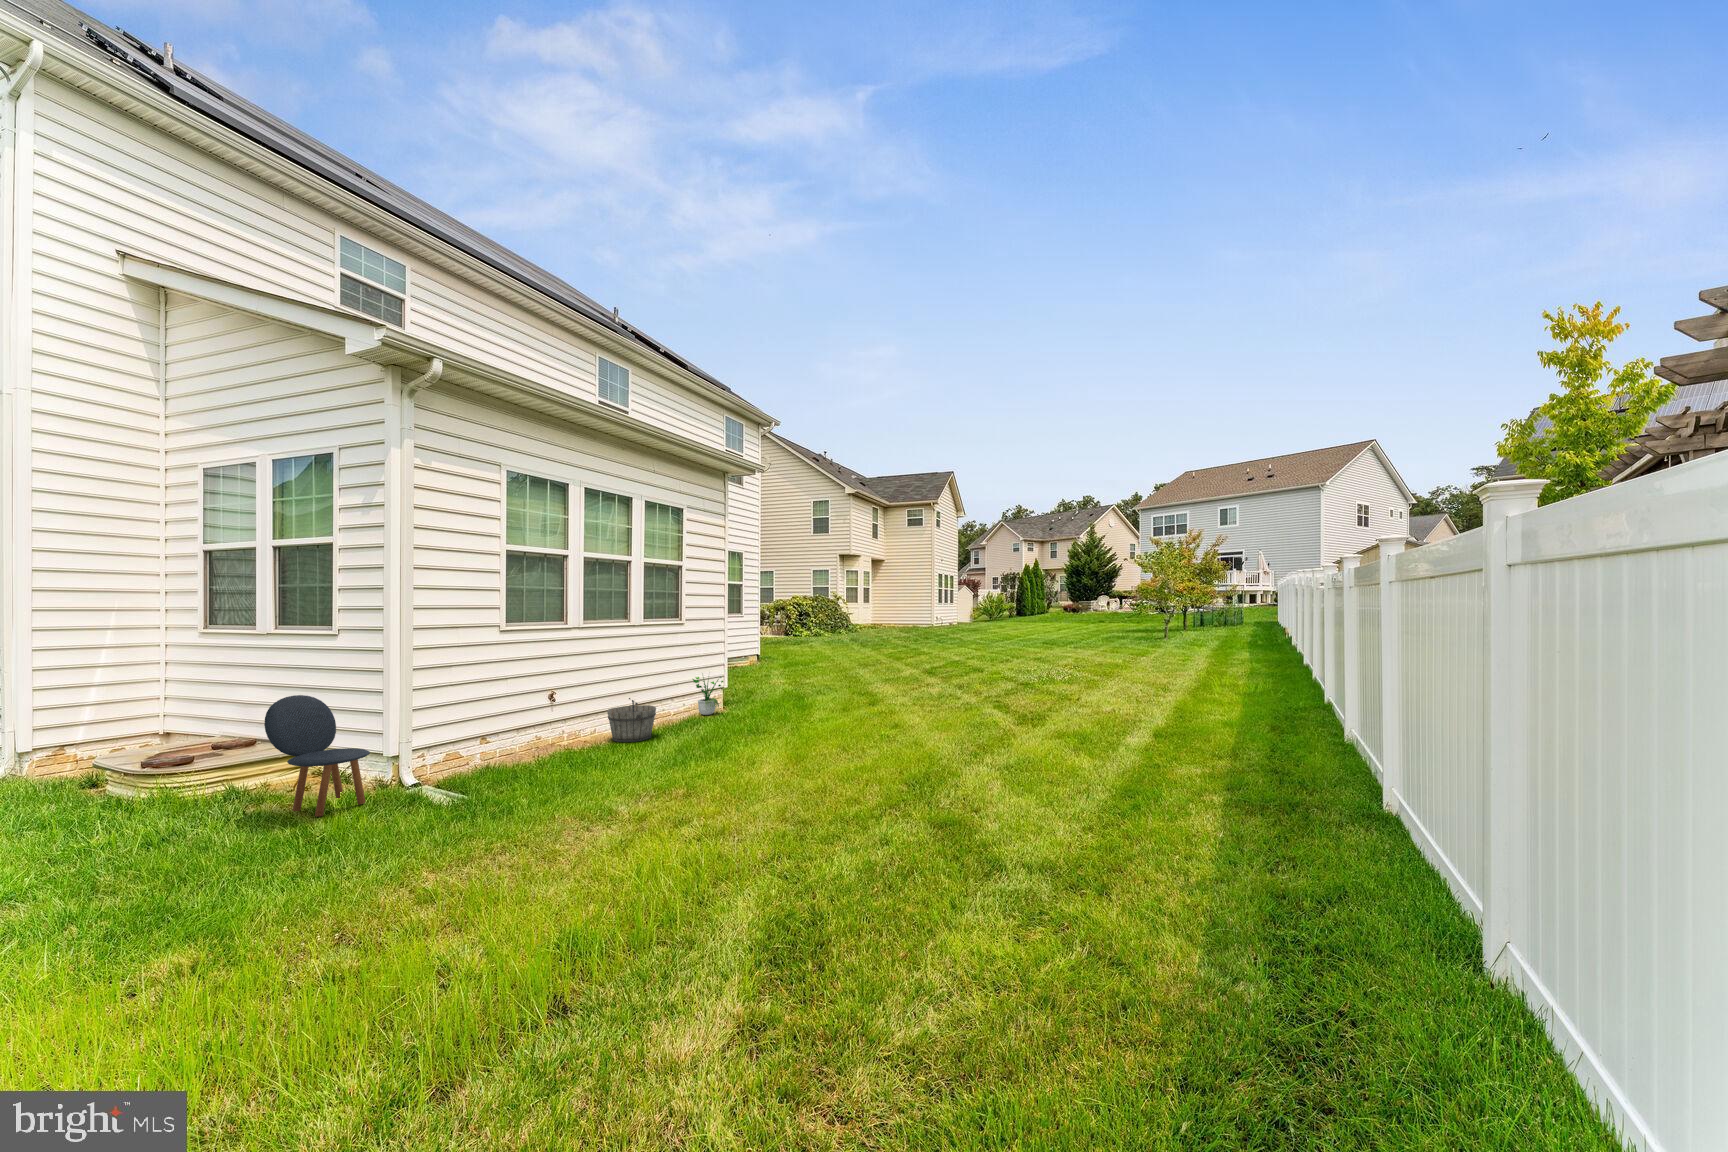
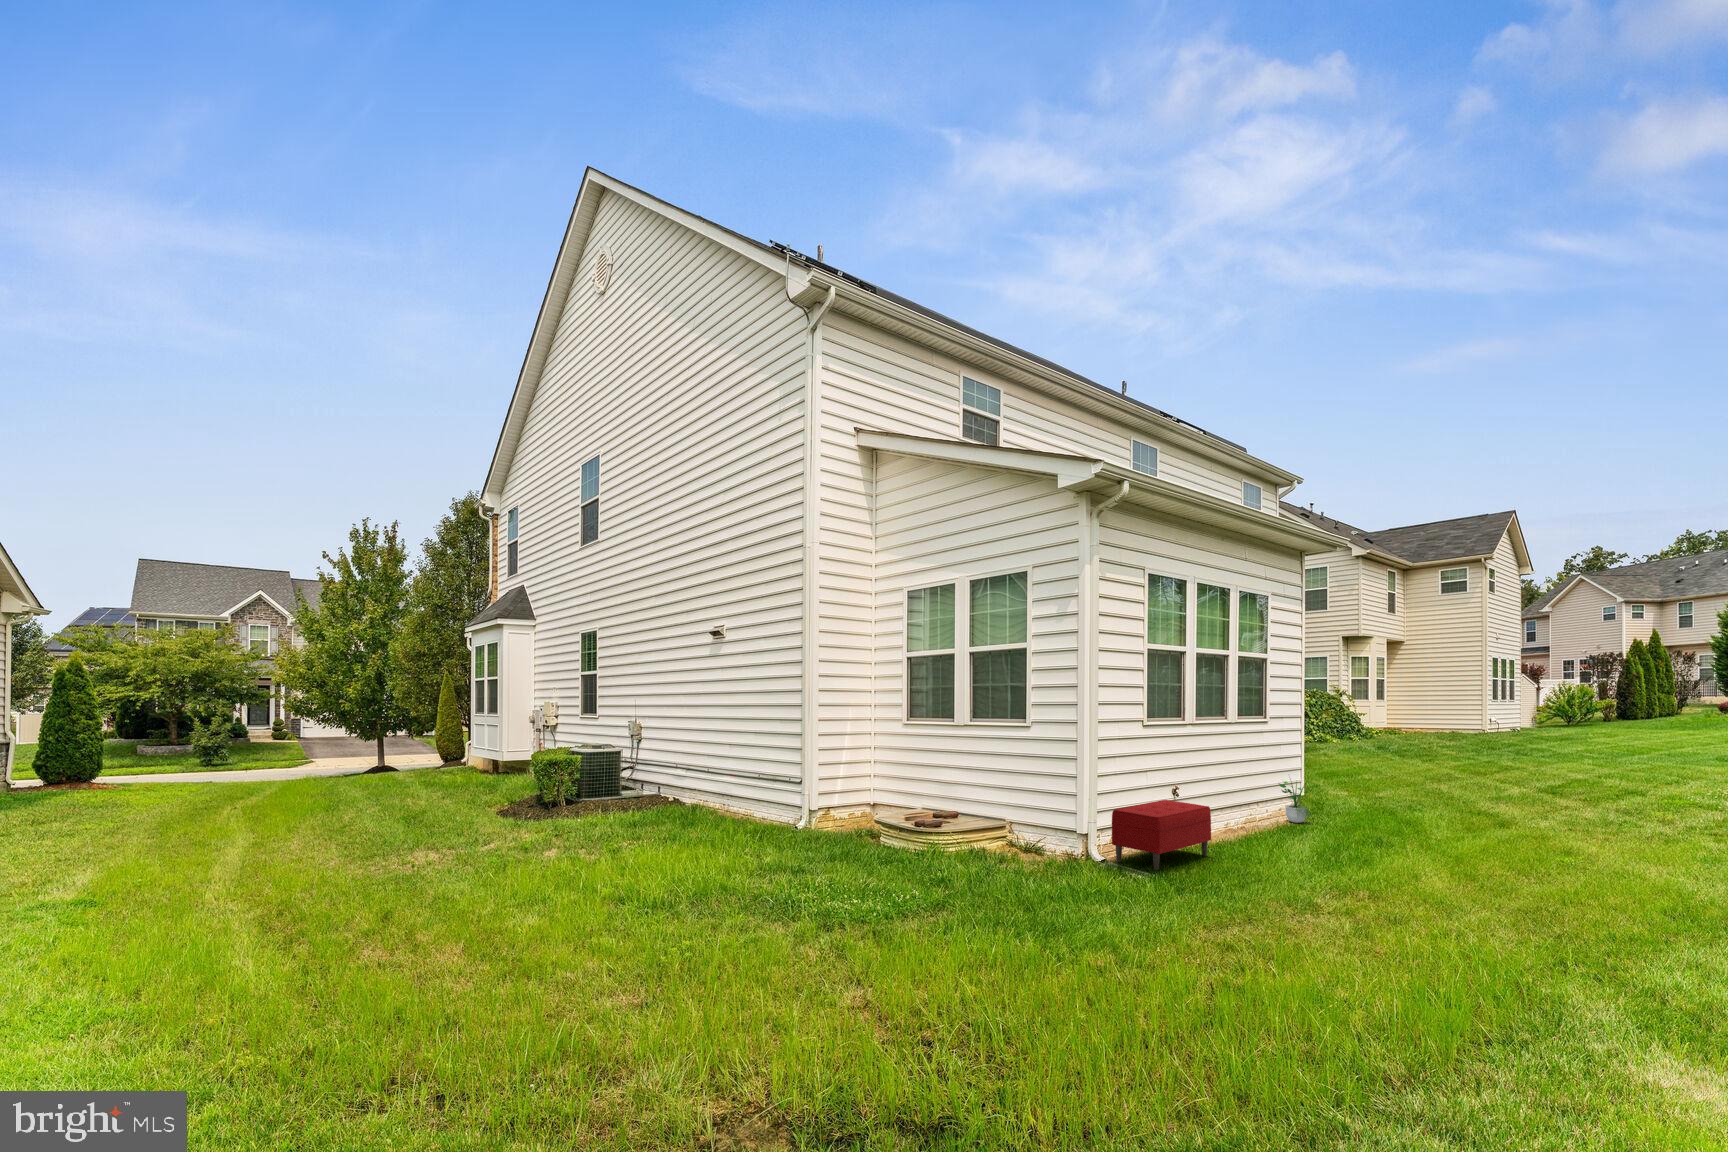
chair: present [264,695,370,816] -> none [1002,771,1075,872]
wooden bucket: present [607,698,656,742] -> none [1216,798,1266,842]
bench: none [435,709,573,791] -> present [1112,800,1211,870]

